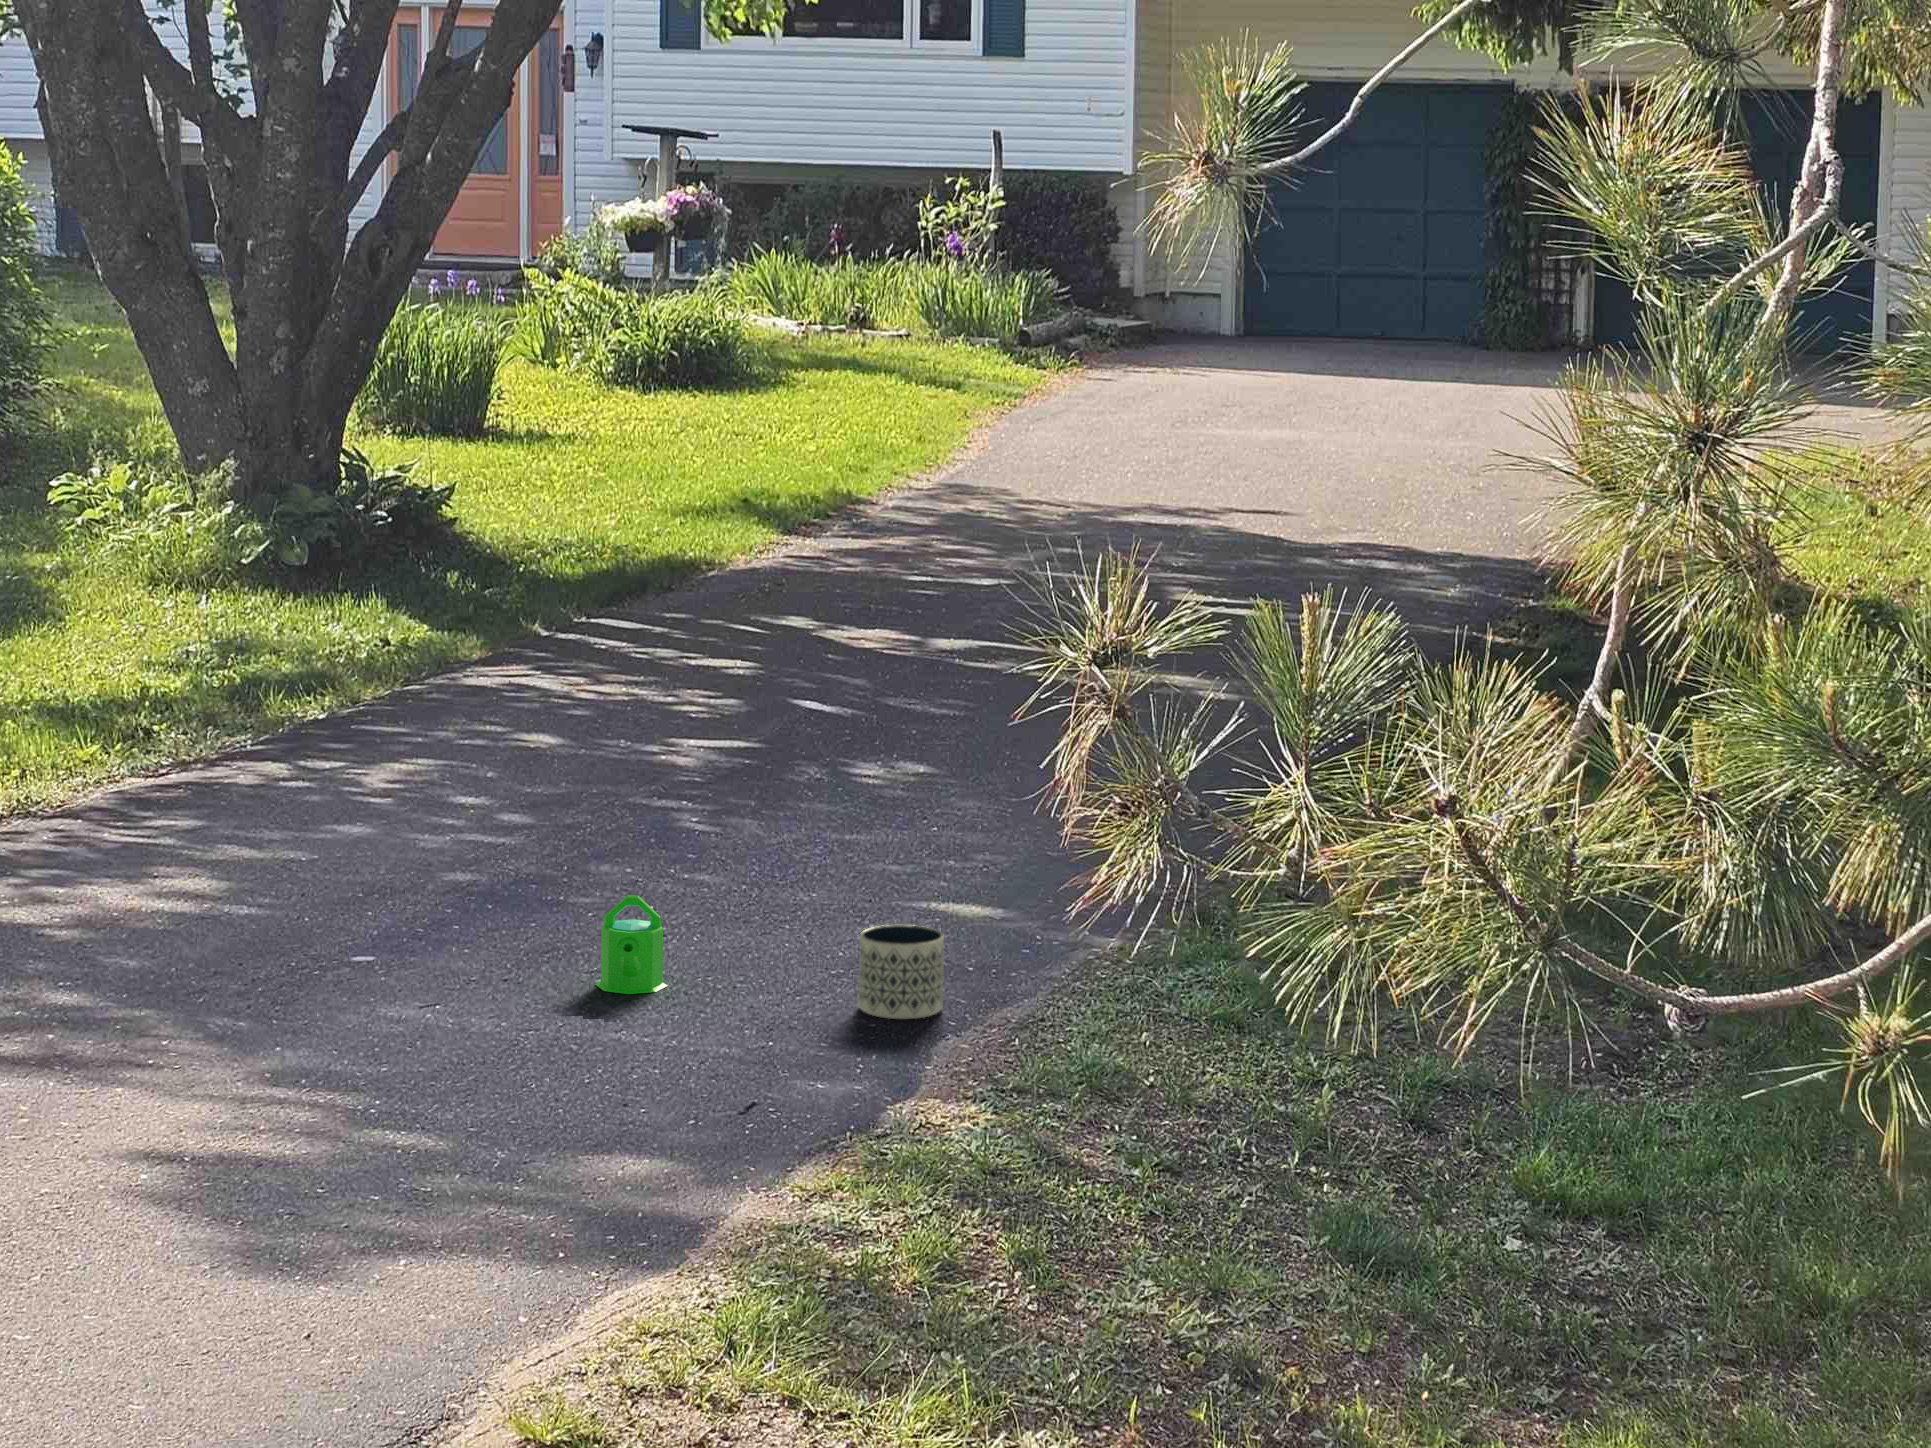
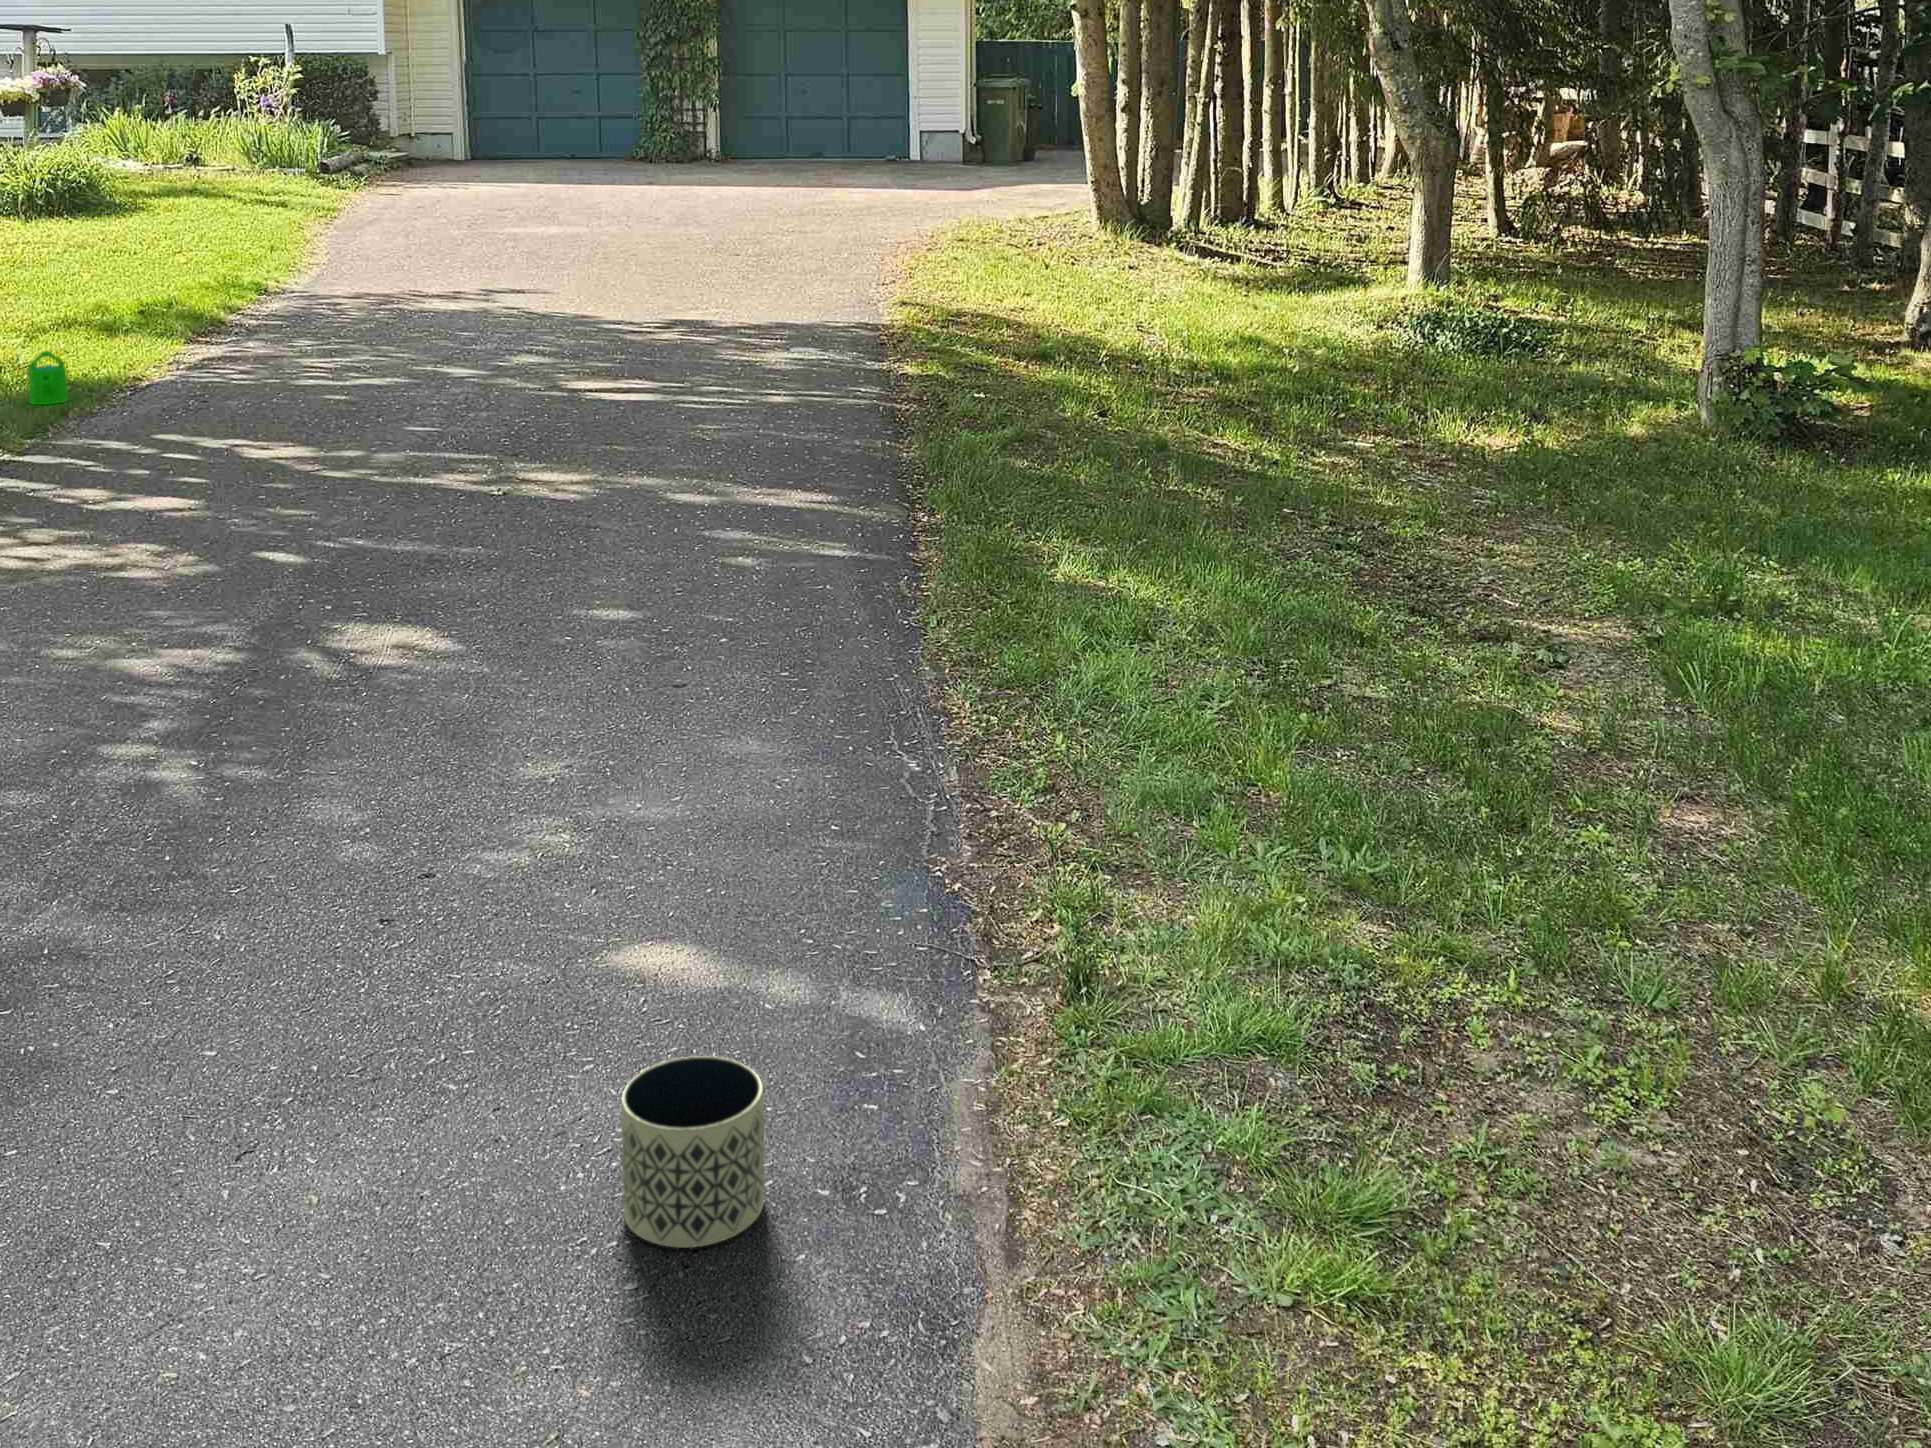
watering can: present [595,895,668,994] -> present [28,351,69,405]

